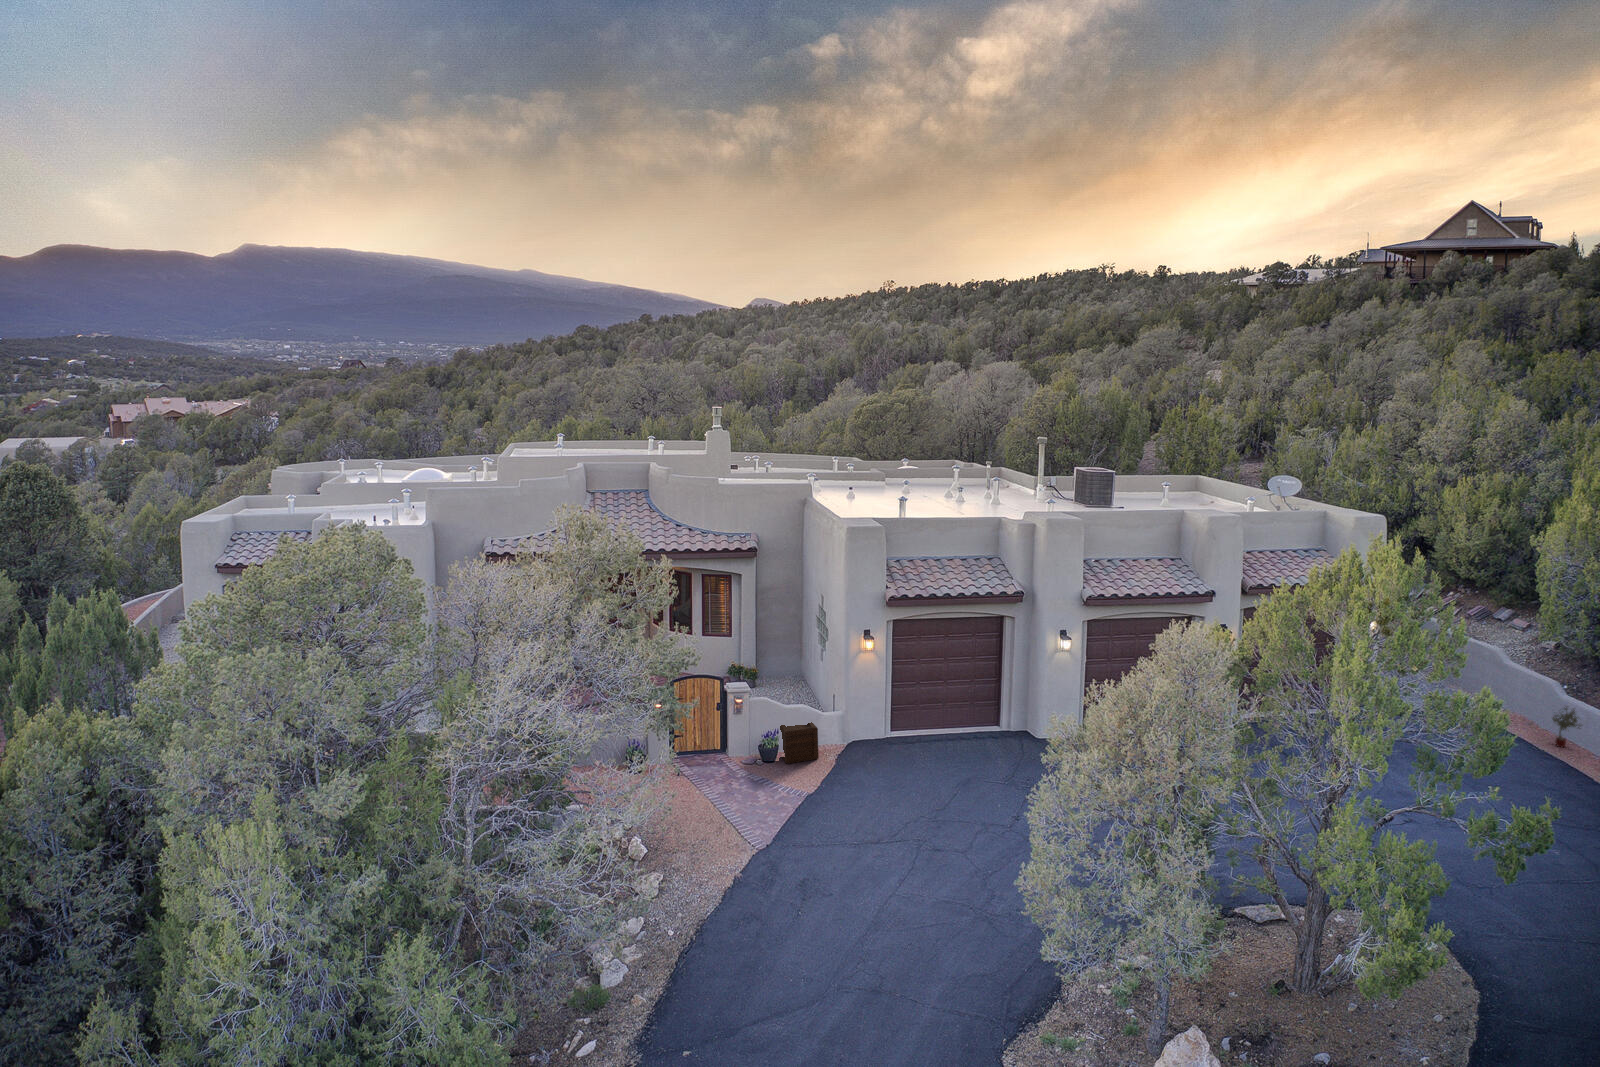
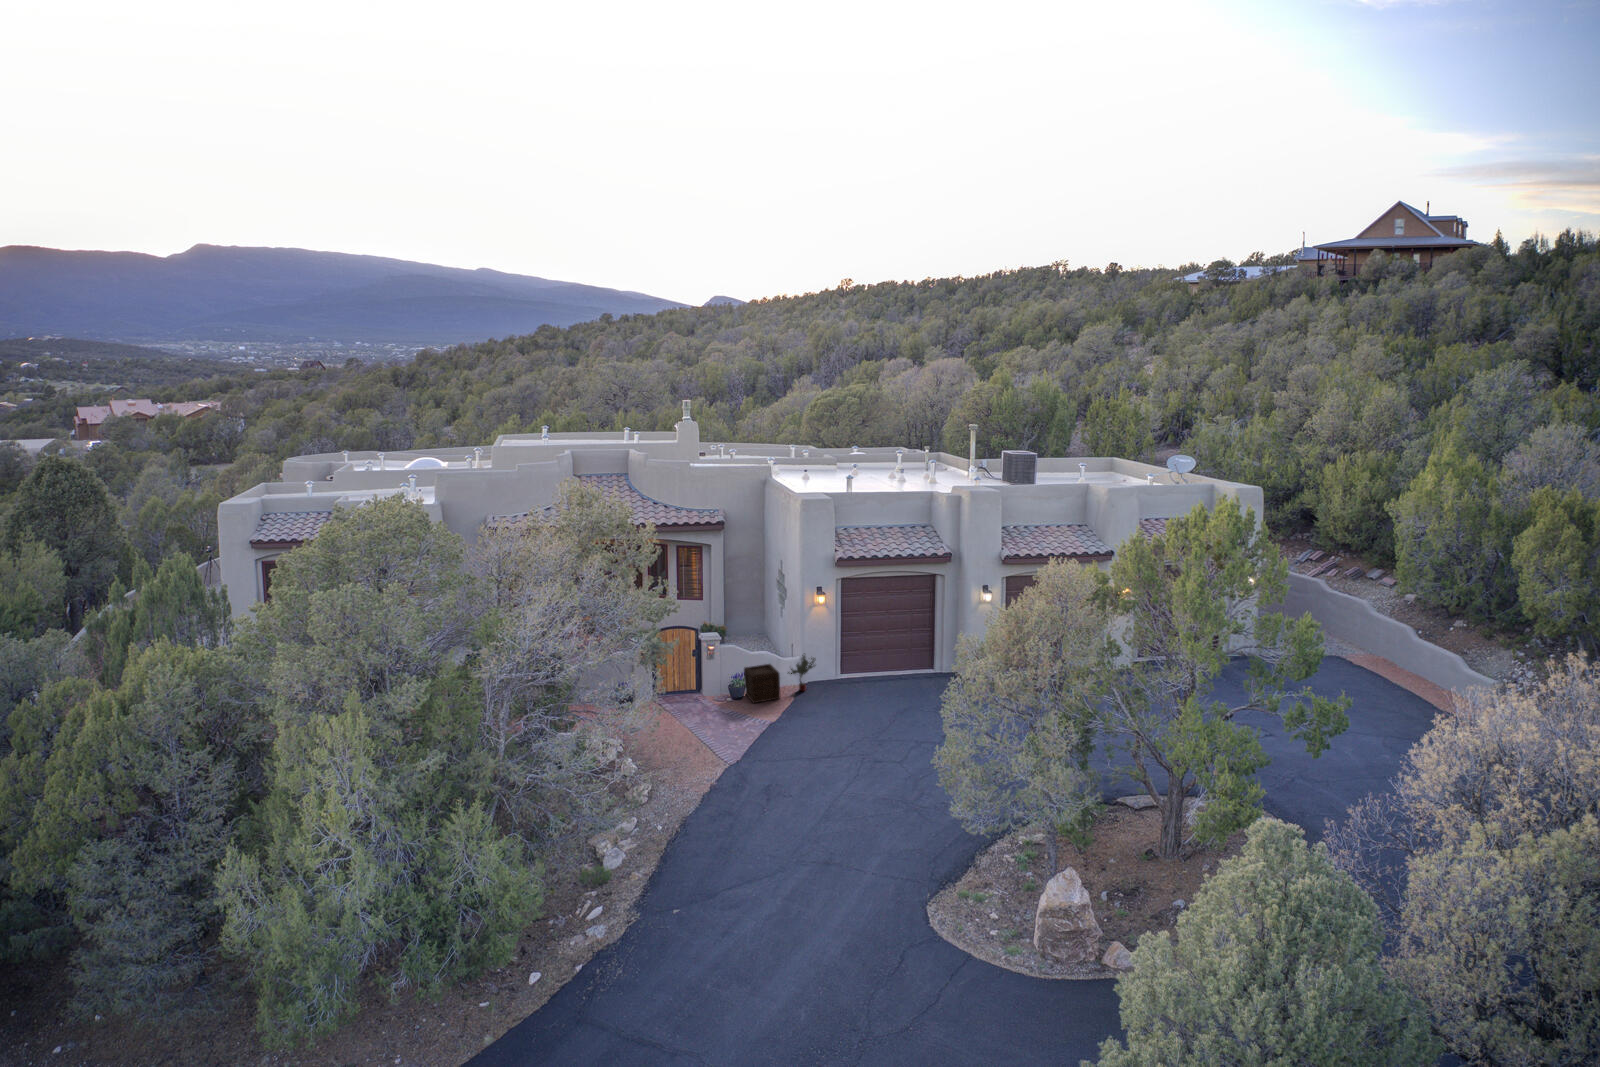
potted tree: present [1552,708,1581,747] -> present [788,653,816,691]

